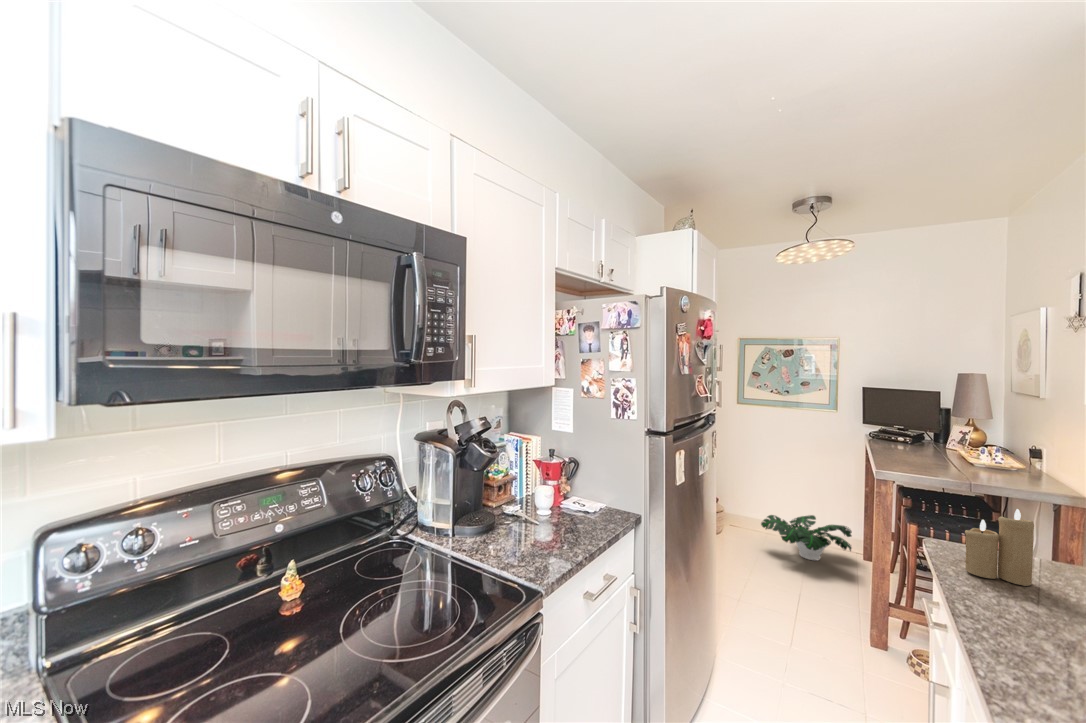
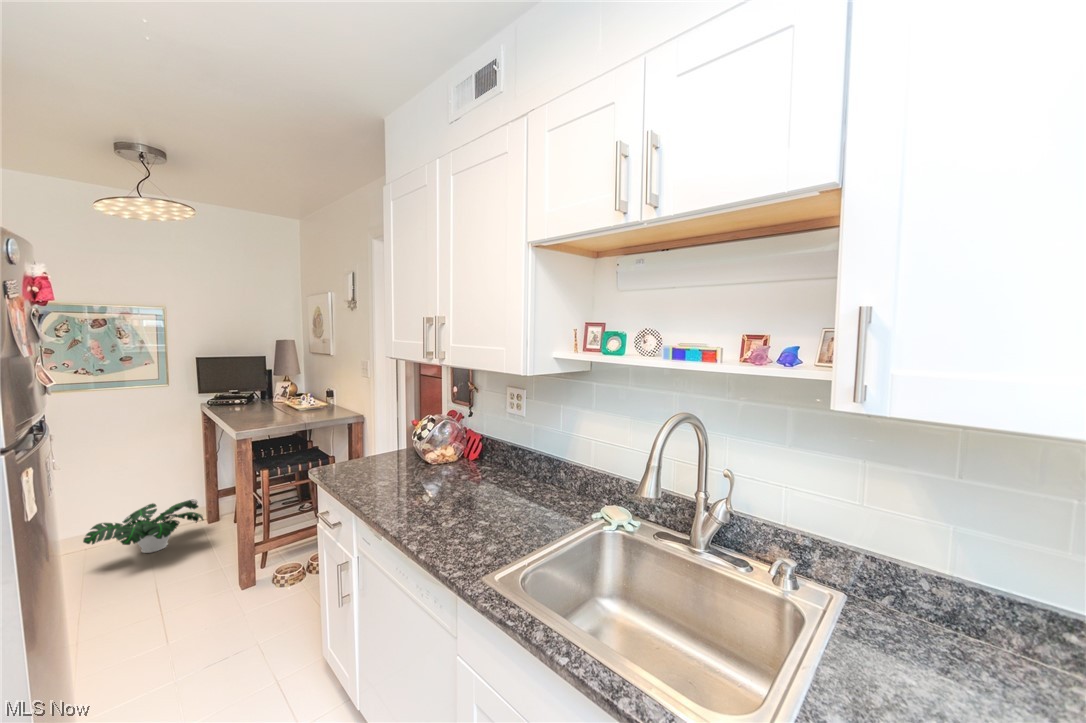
candle: present [965,509,1034,586] -> none [344,425,376,476]

